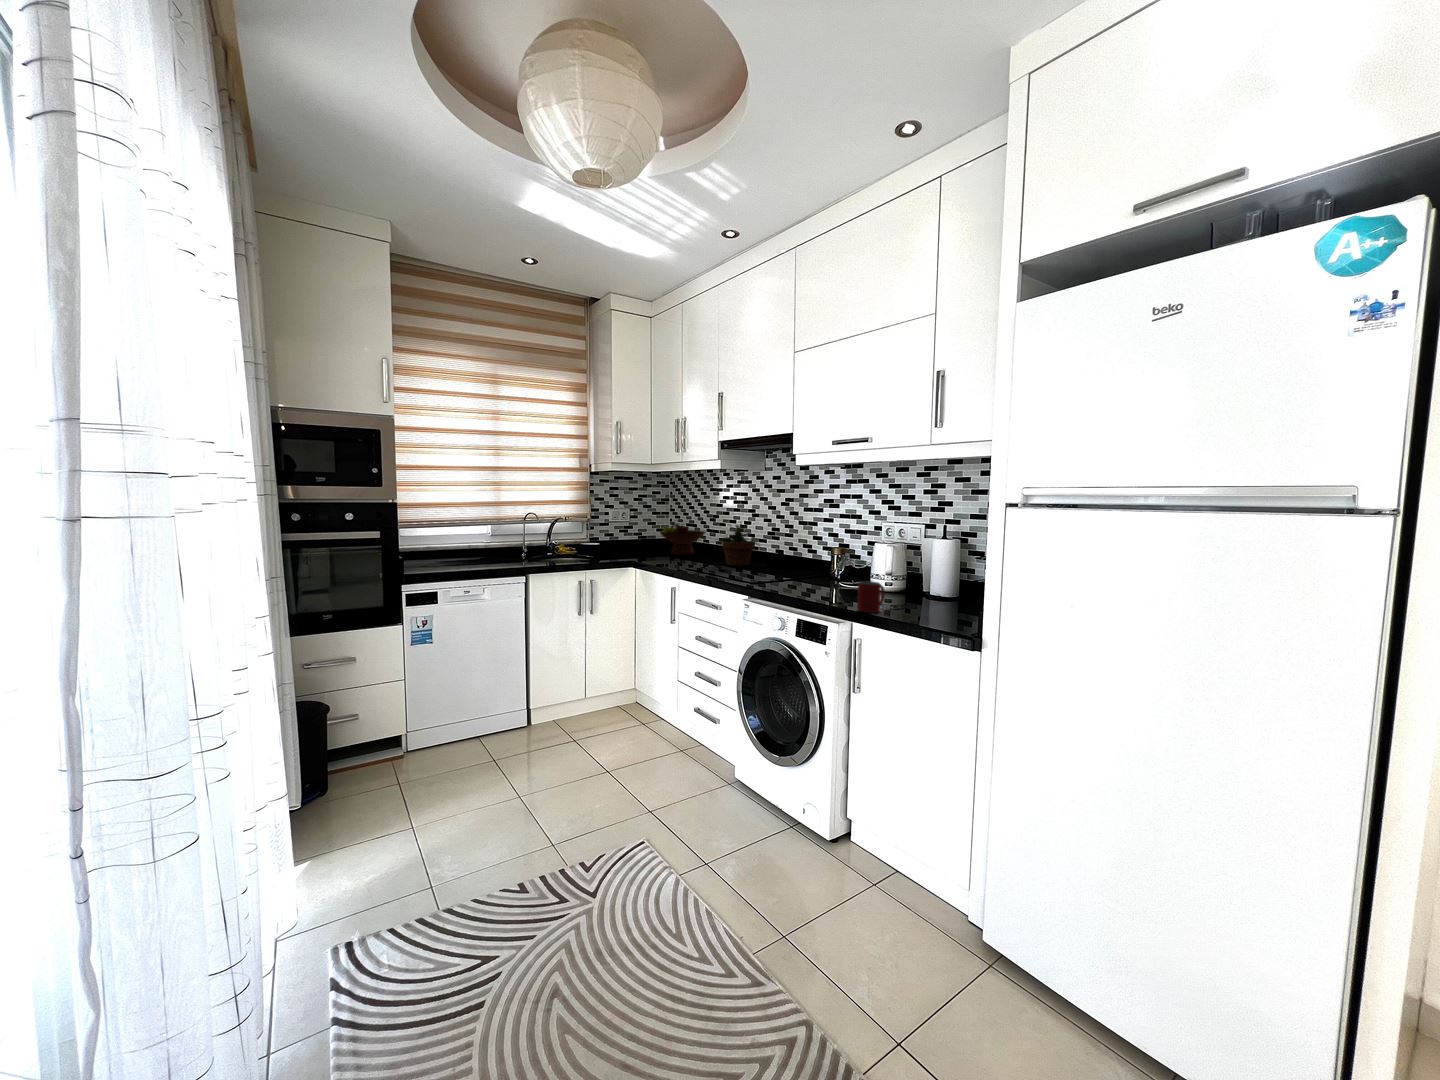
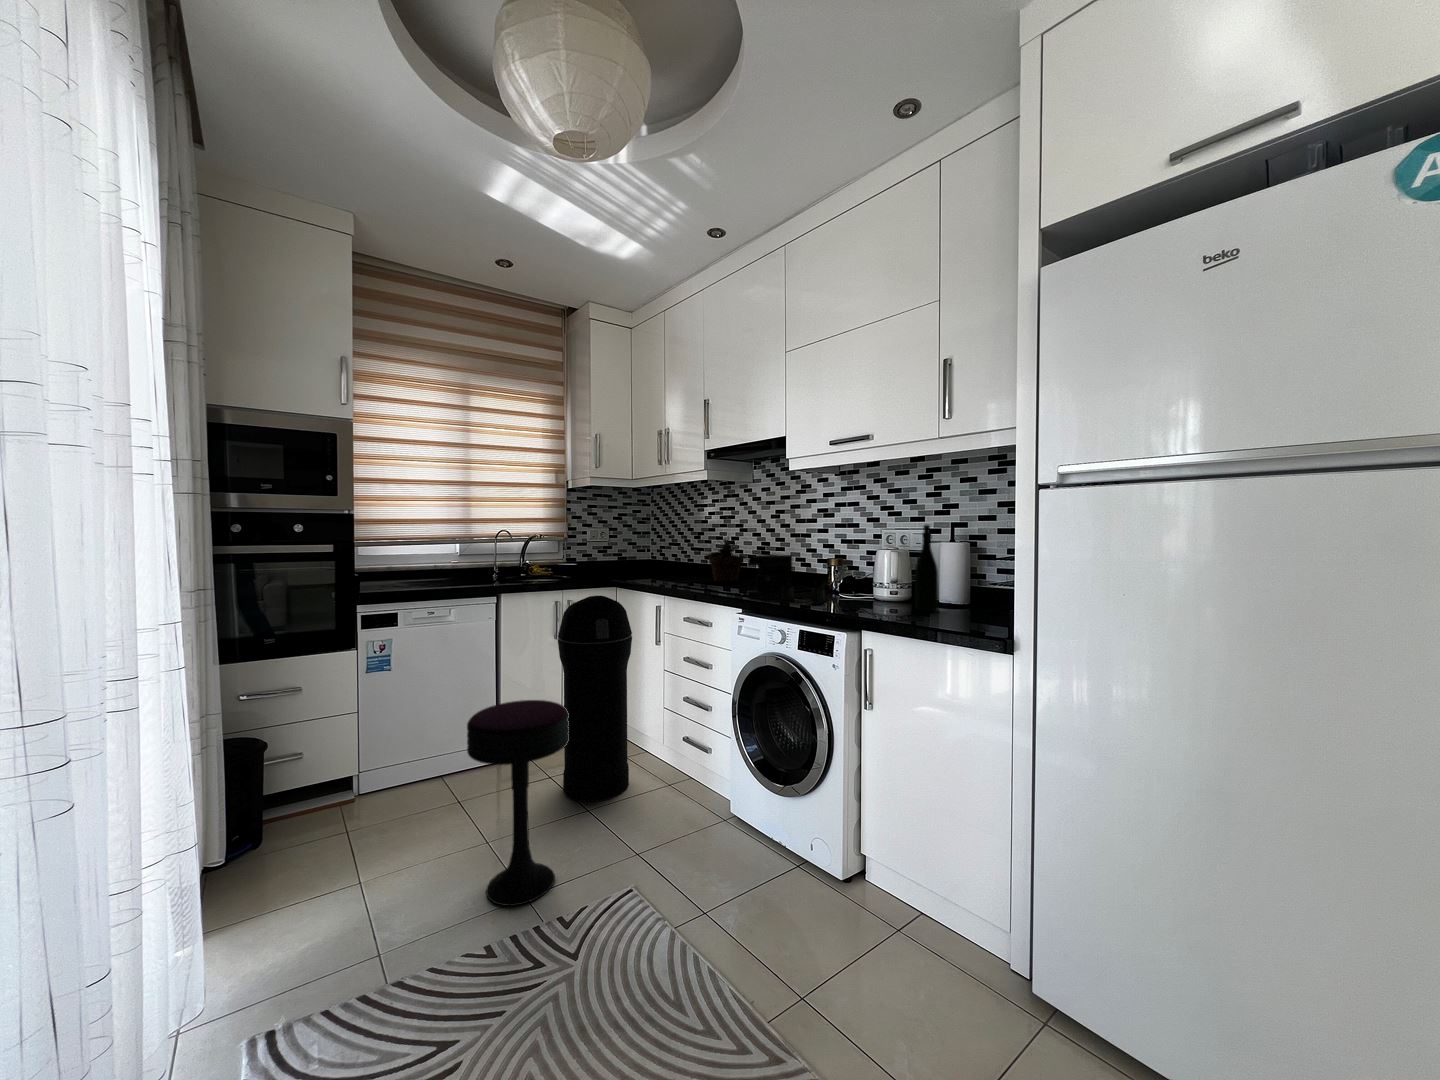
fruit bowl: present [660,524,705,555] -> none [641,541,691,574]
wine bottle: none [904,525,926,605] -> present [915,525,938,611]
coffee maker: none [754,545,826,595] -> present [748,554,827,604]
trash can: none [580,580,648,765] -> present [558,596,632,802]
mug: present [857,581,885,613] -> none [867,584,896,618]
bar stool: none [501,676,589,852] -> present [467,700,569,906]

